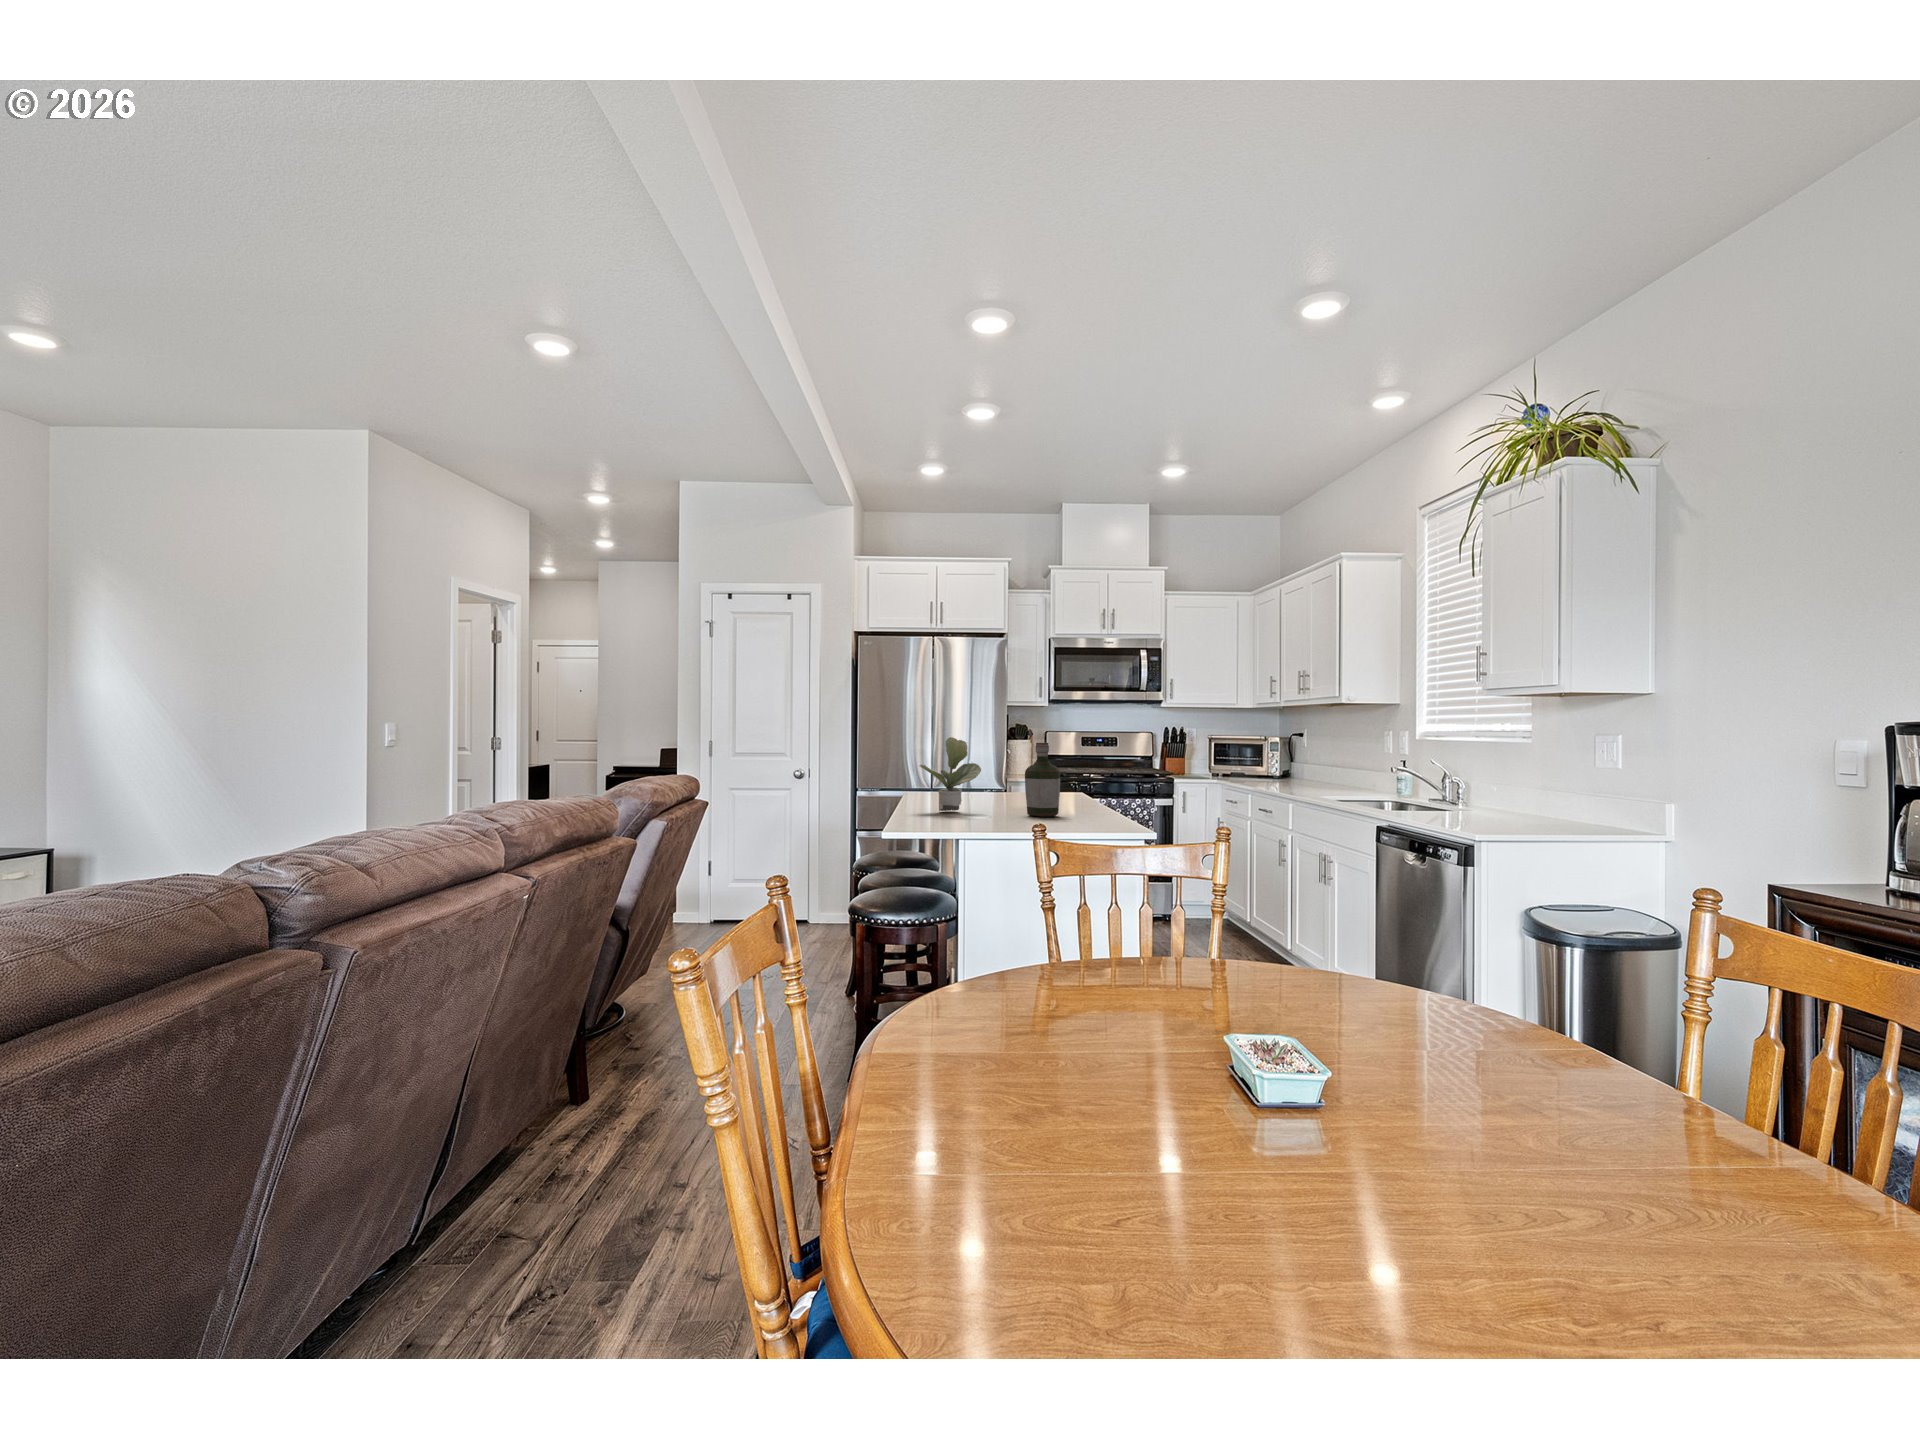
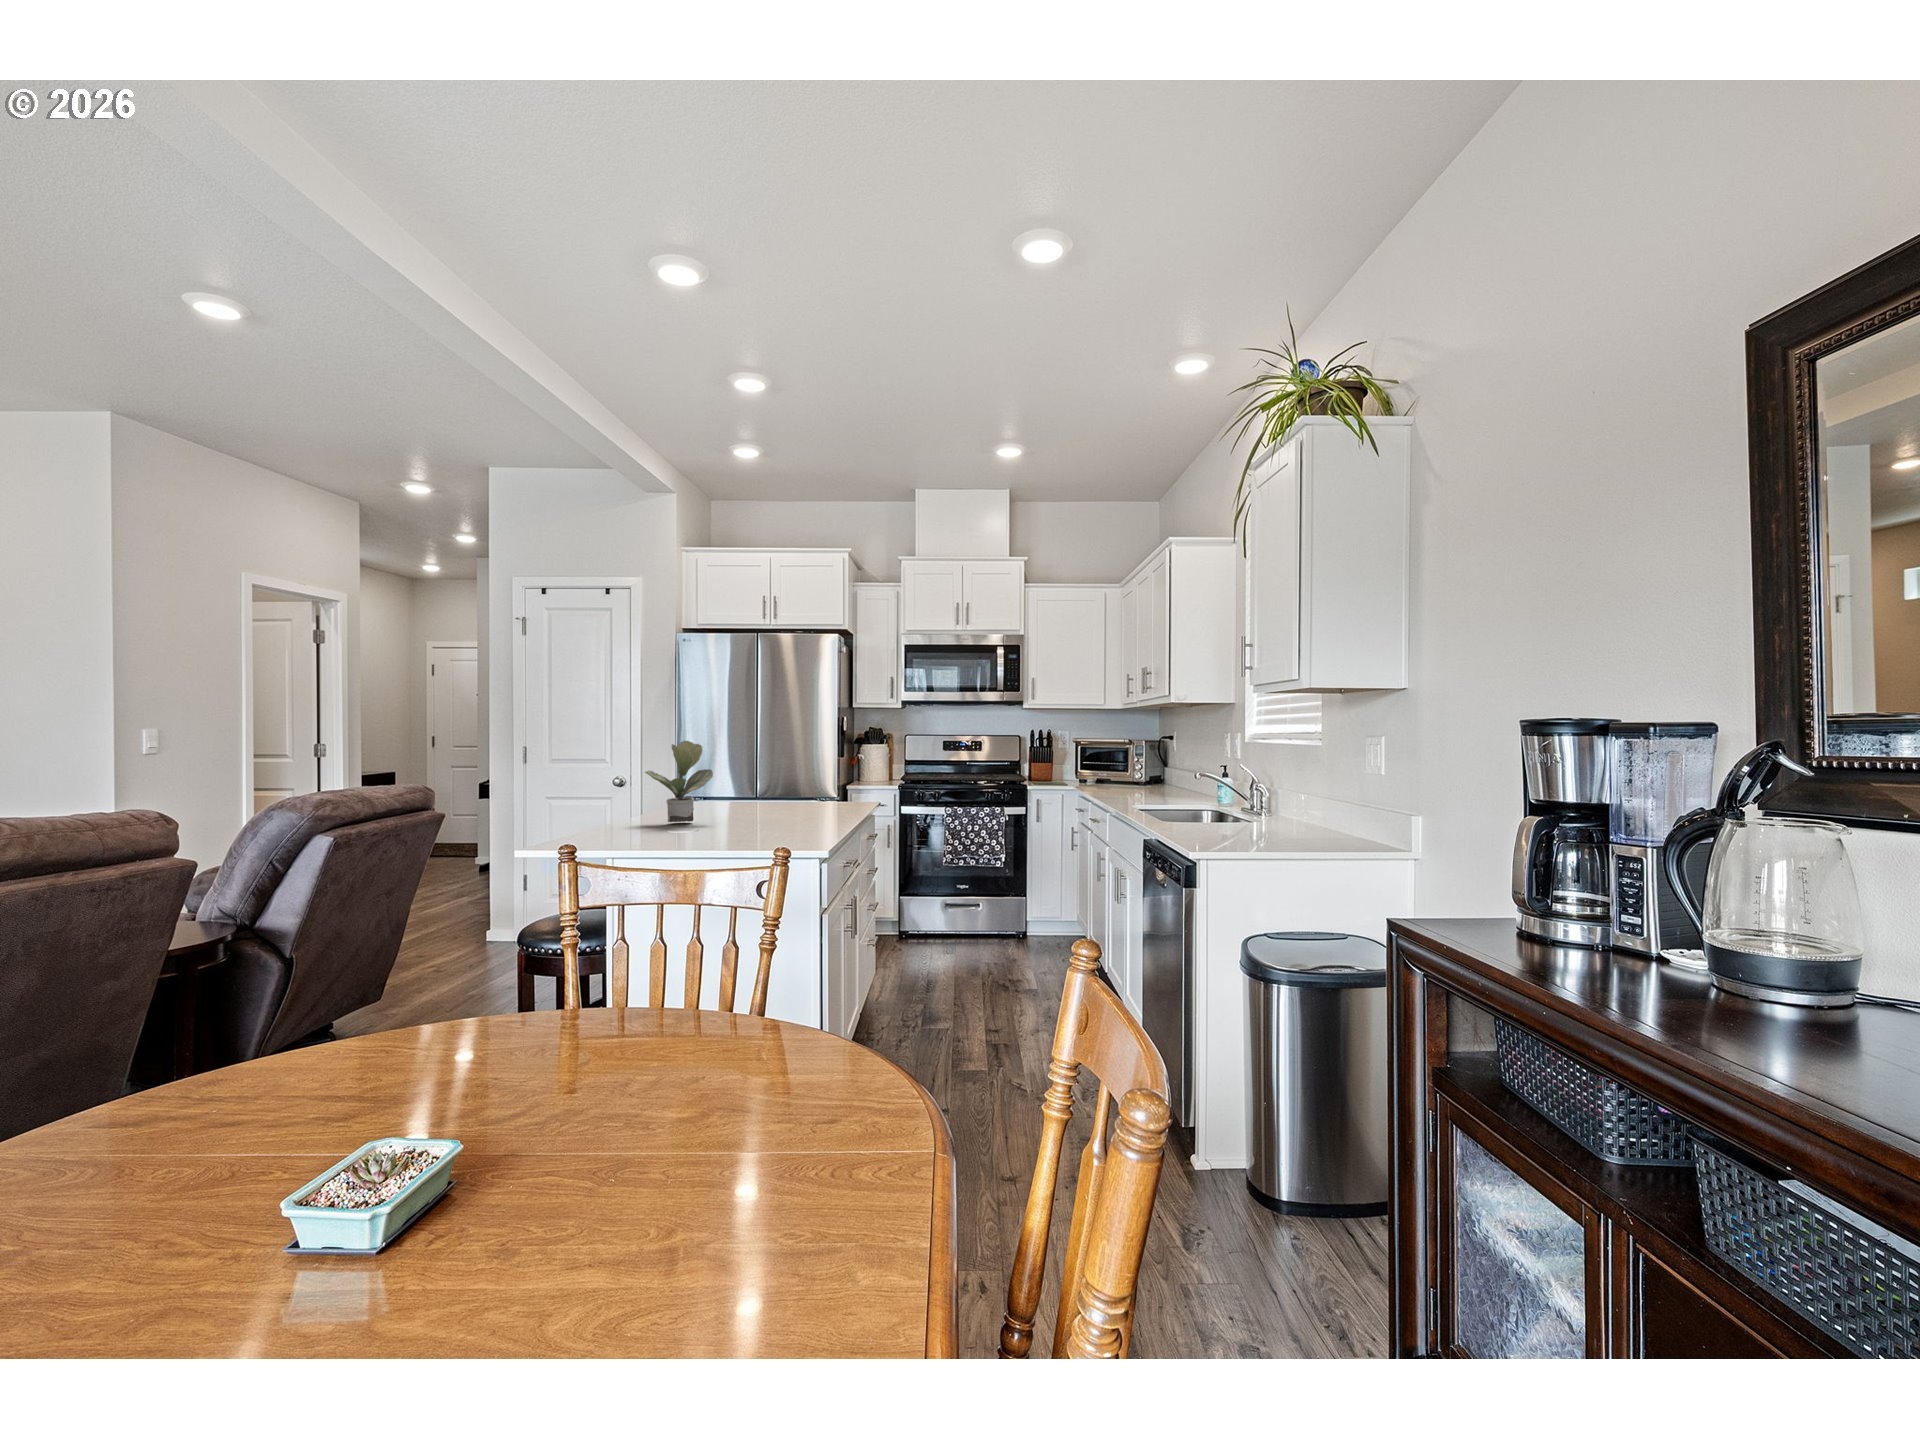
bottle: present [1025,743,1060,817] -> none [750,746,790,829]

